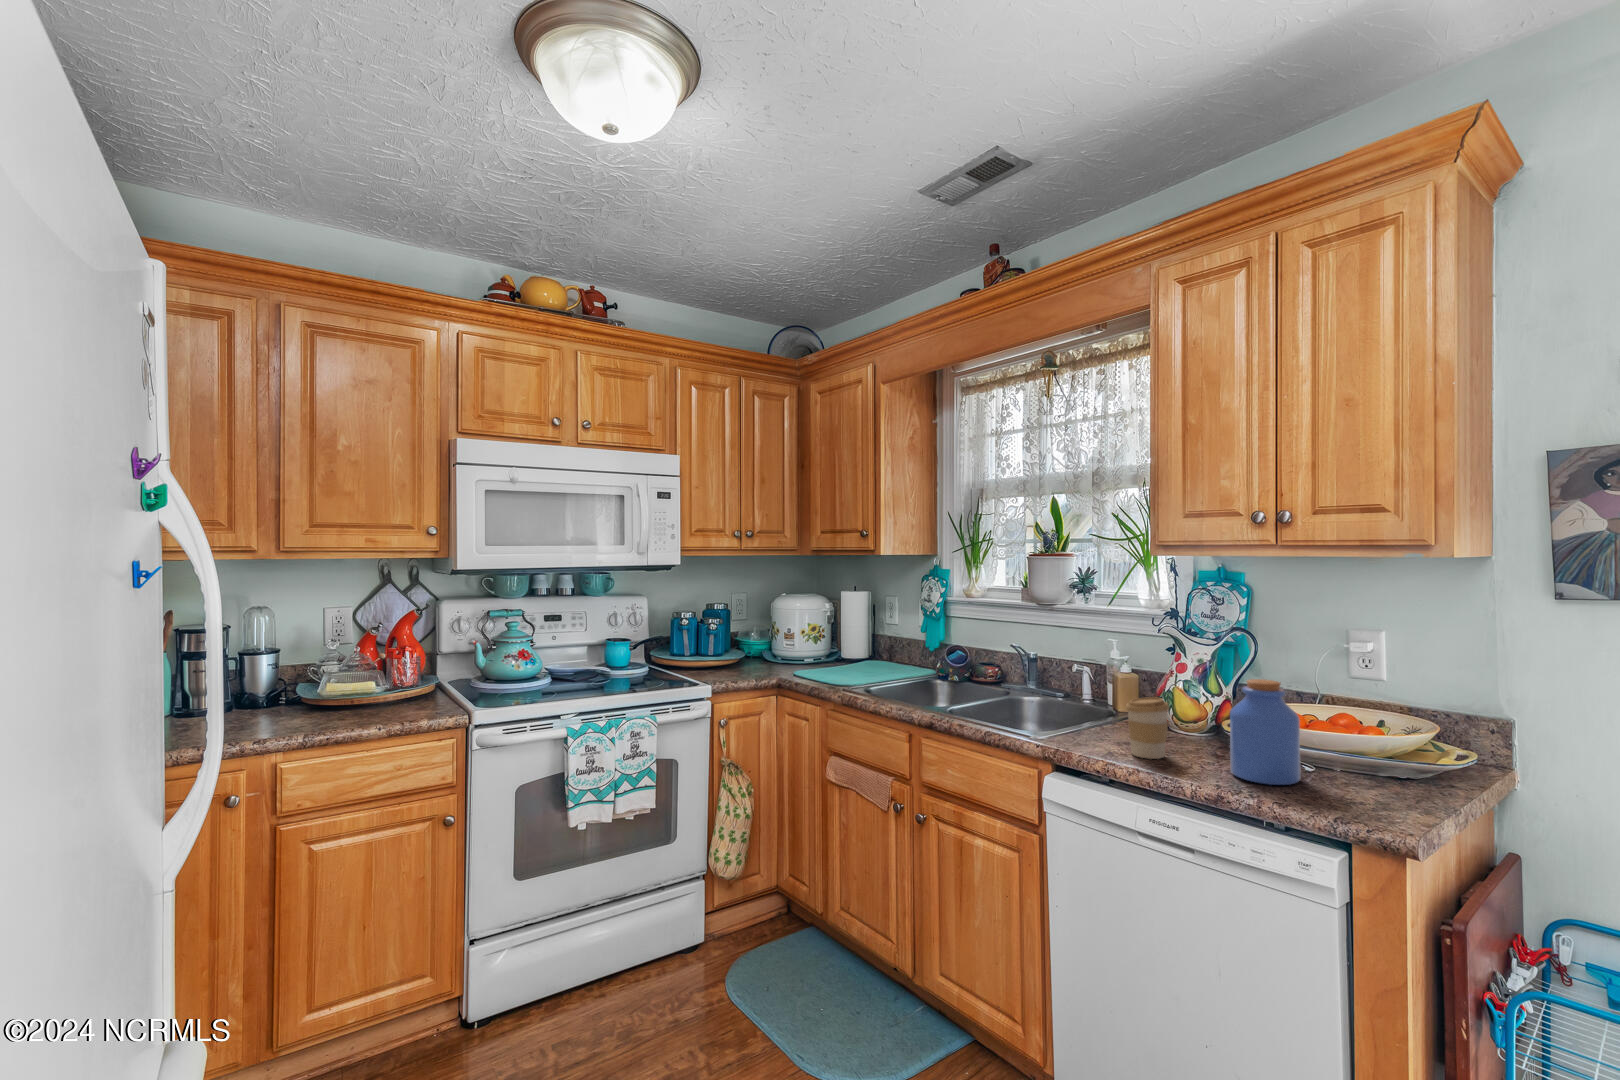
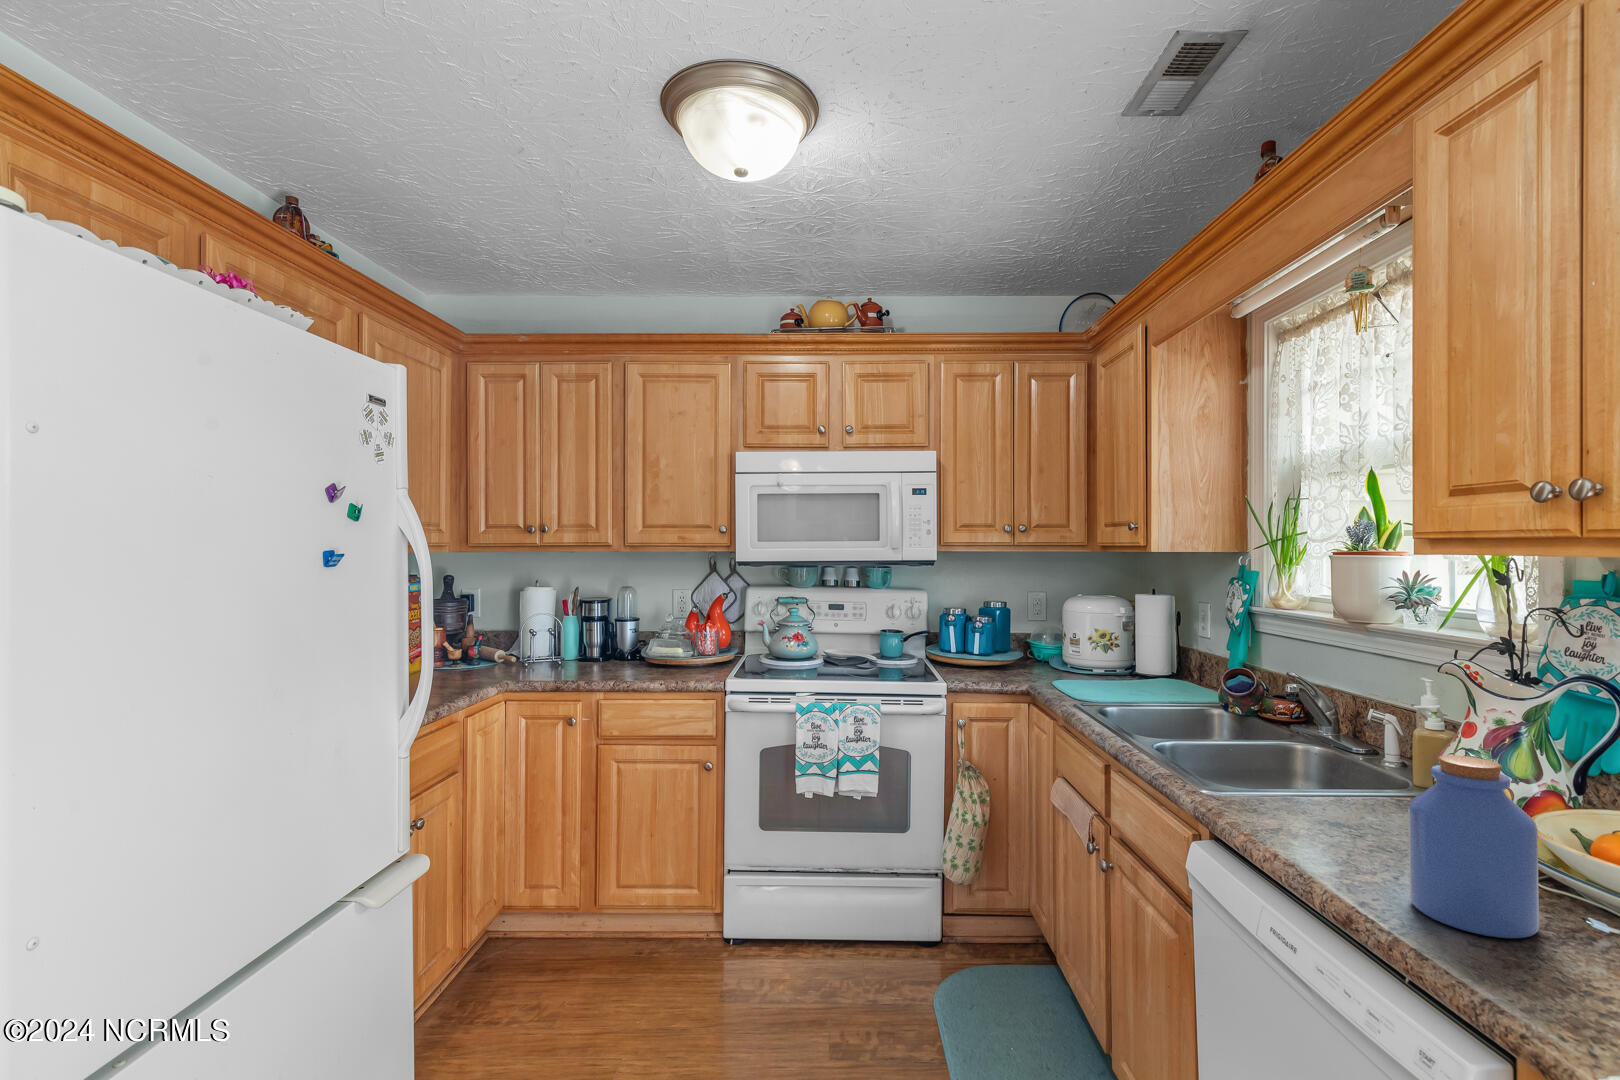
coffee cup: present [1126,697,1169,759] -> none [1291,760,1361,851]

